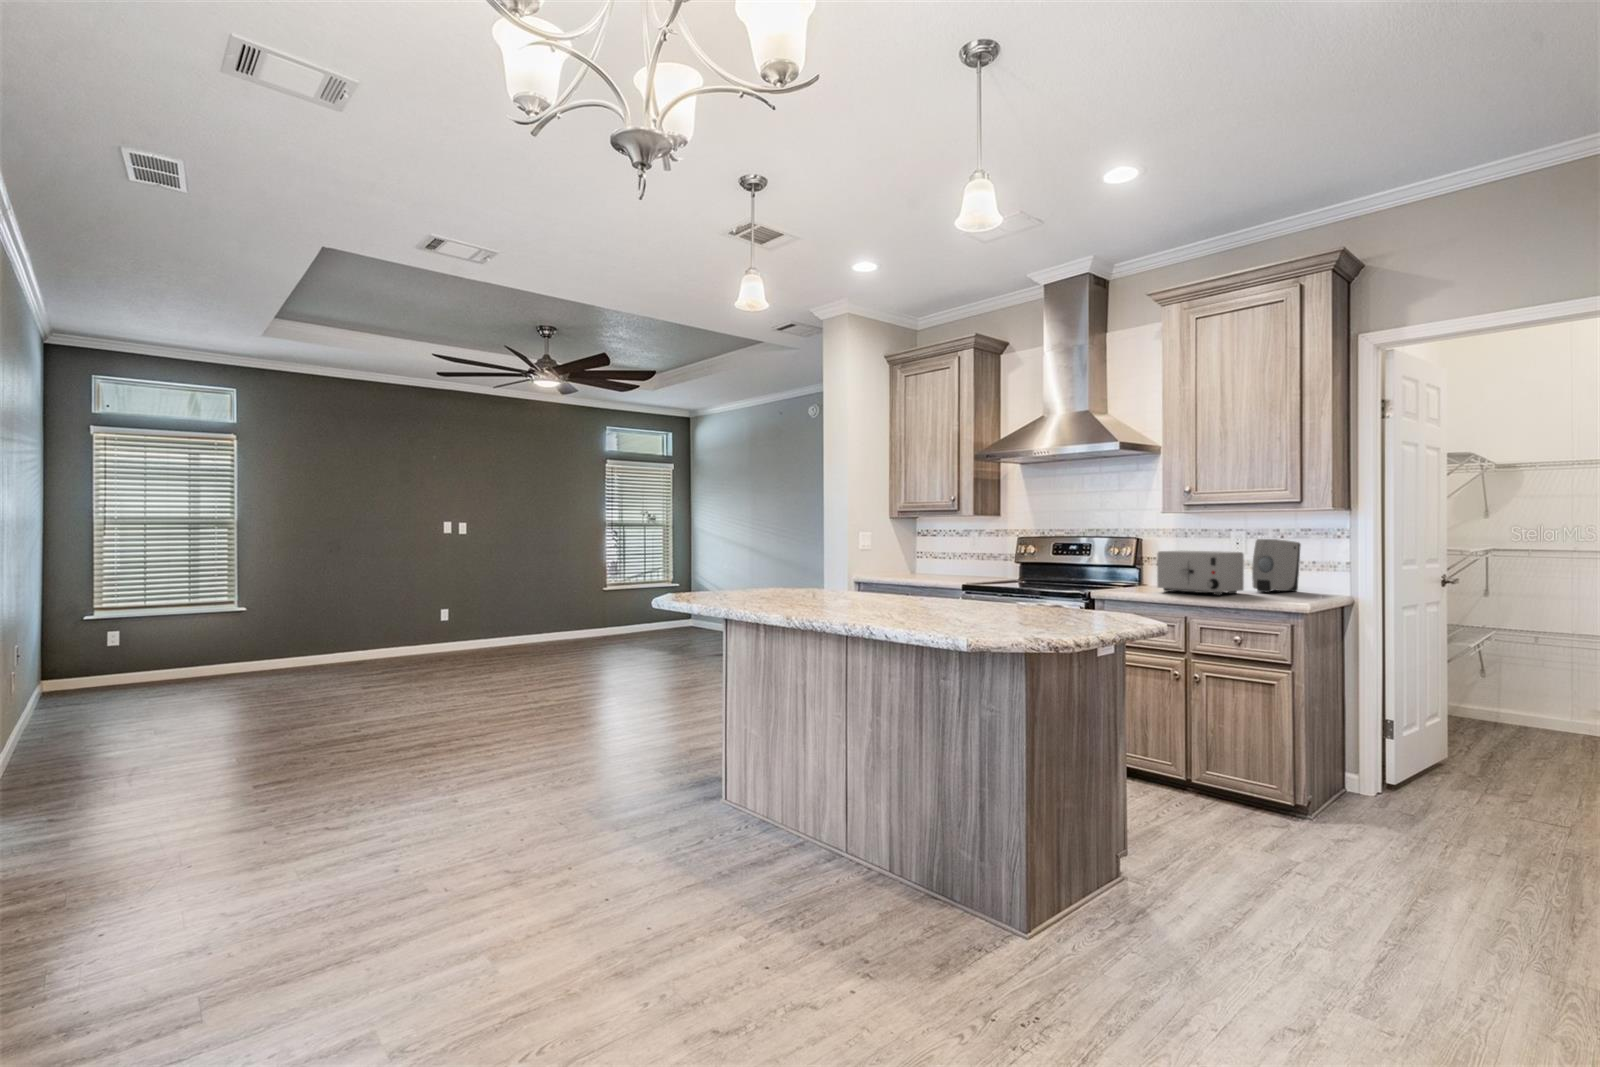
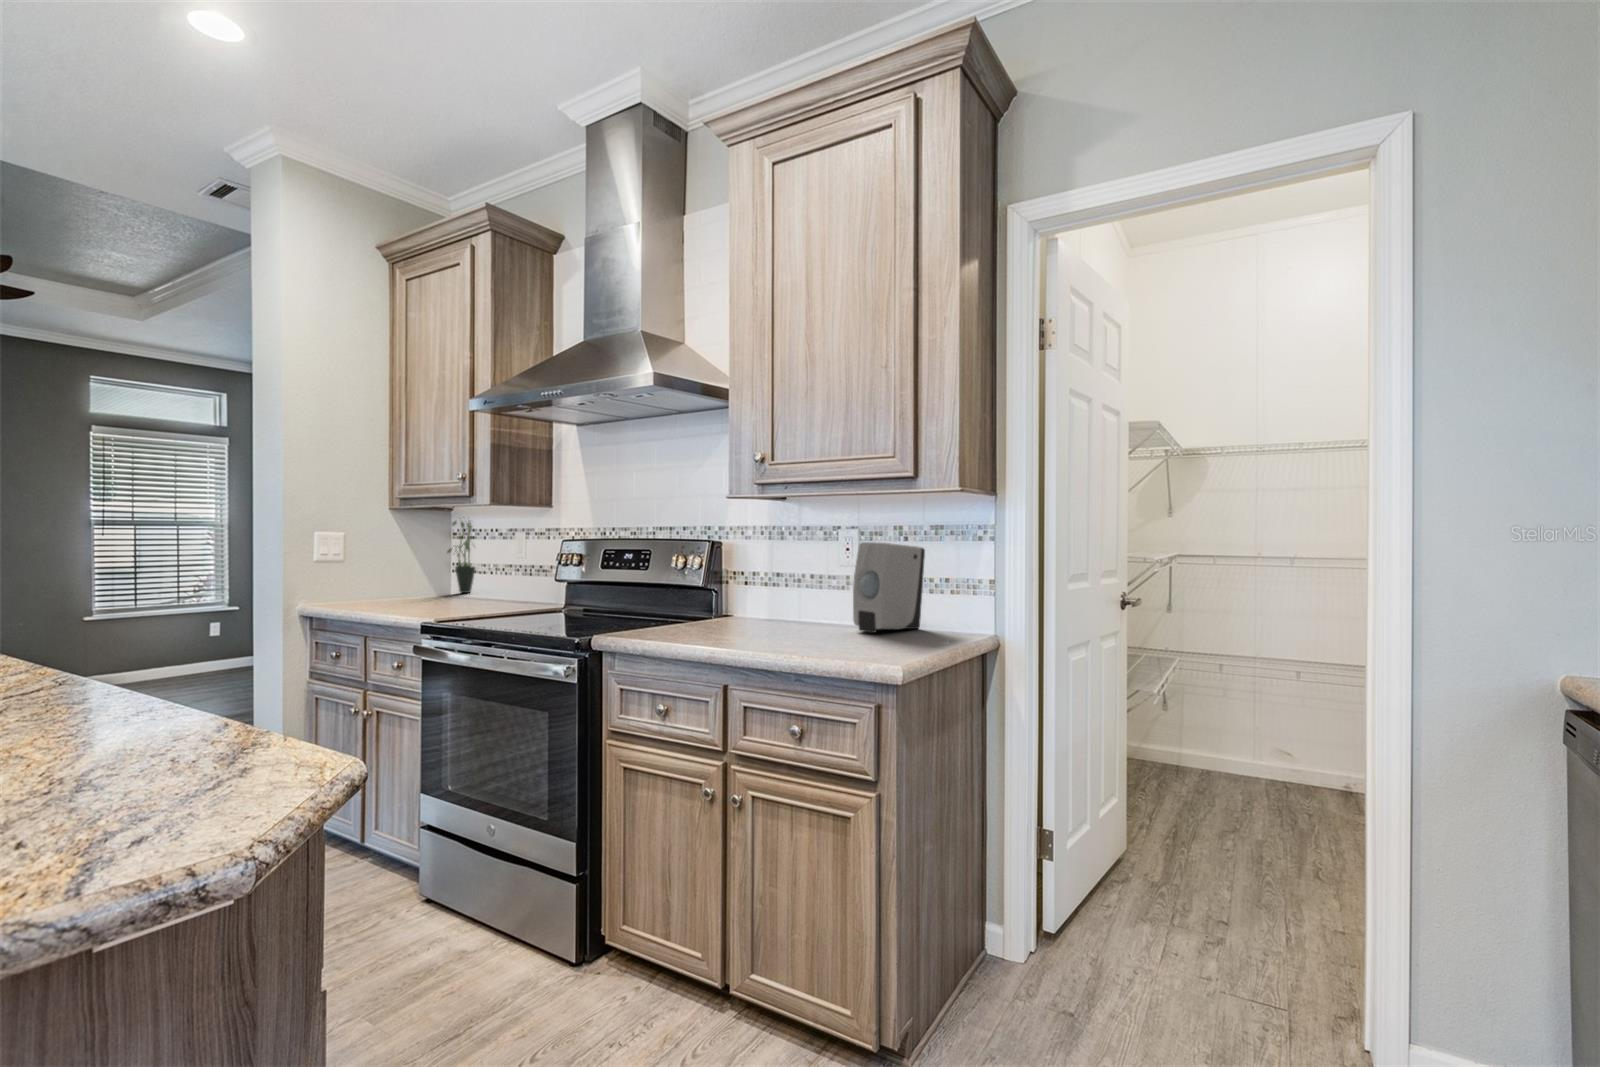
potted plant: none [918,524,940,574] -> present [447,517,475,593]
toaster: present [1157,551,1244,595] -> none [711,561,837,641]

